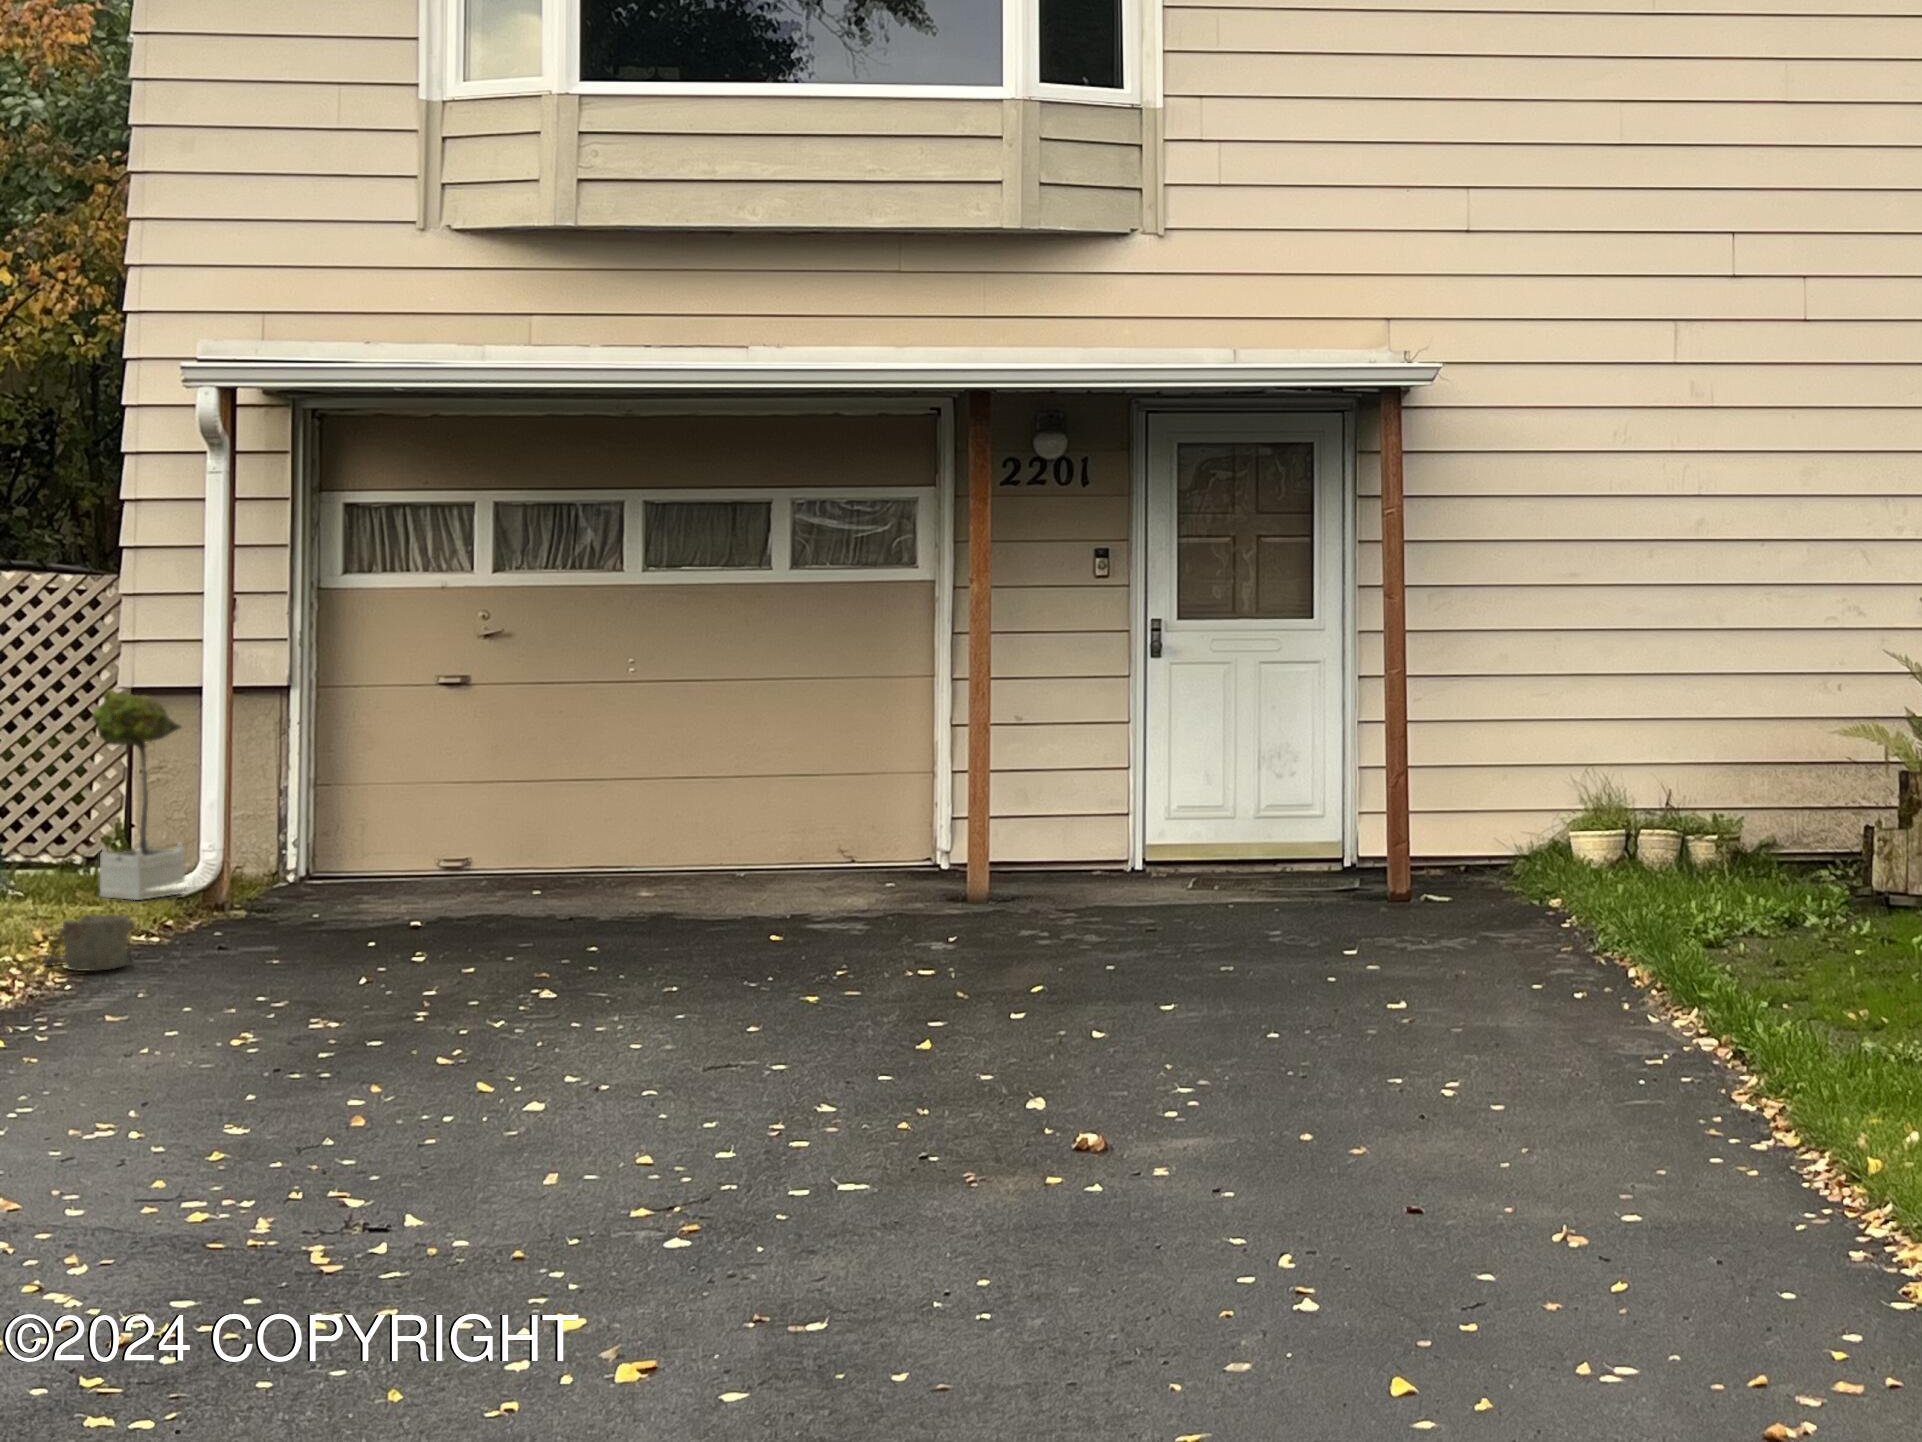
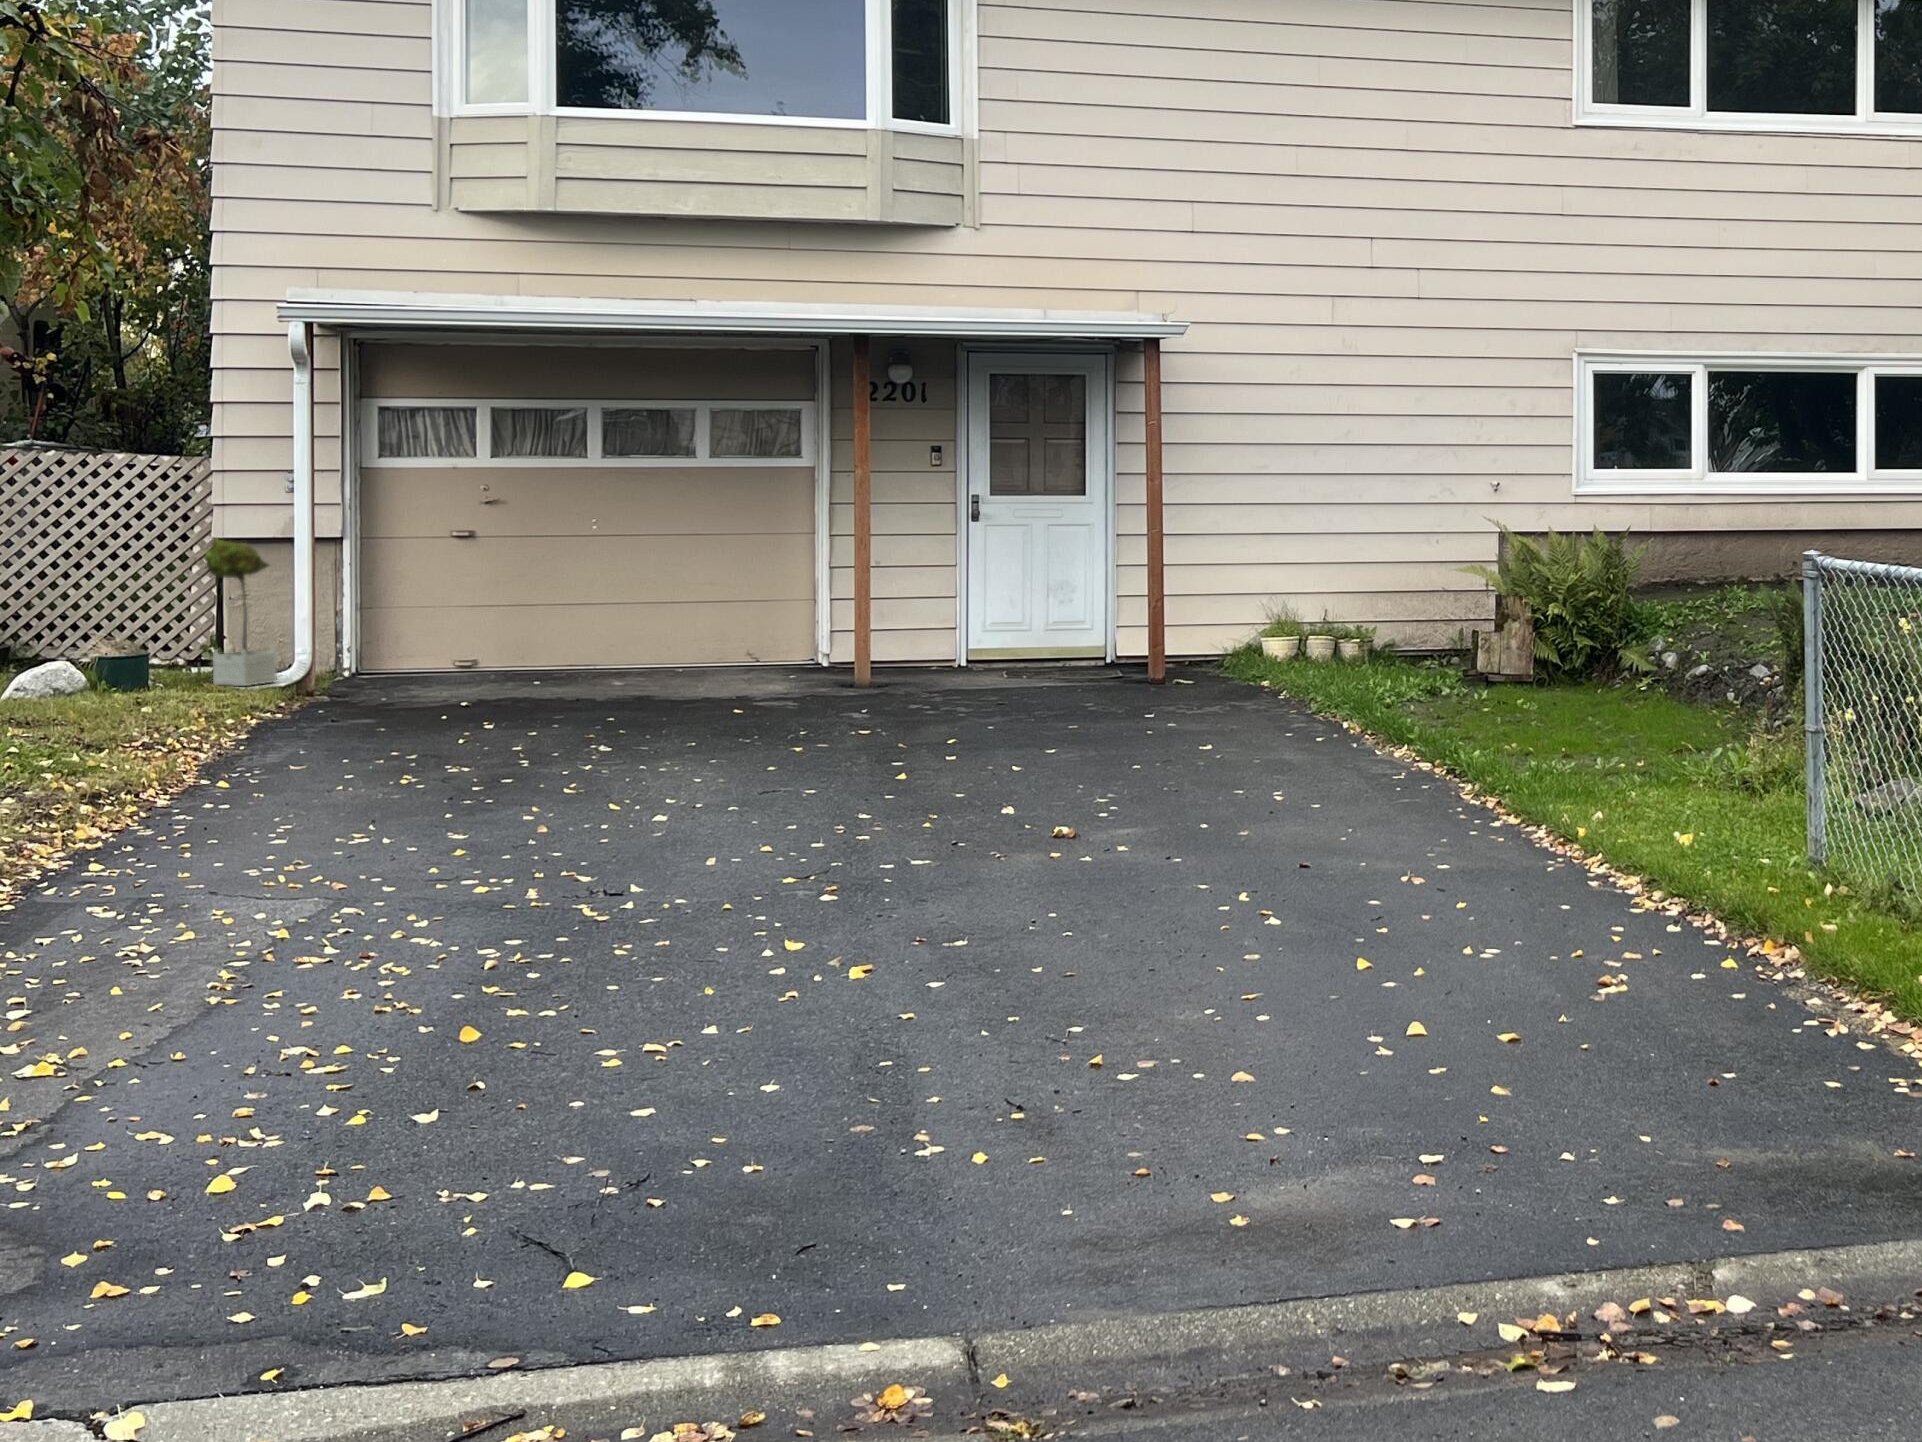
bucket: present [44,914,134,971] -> none [202,690,268,728]

